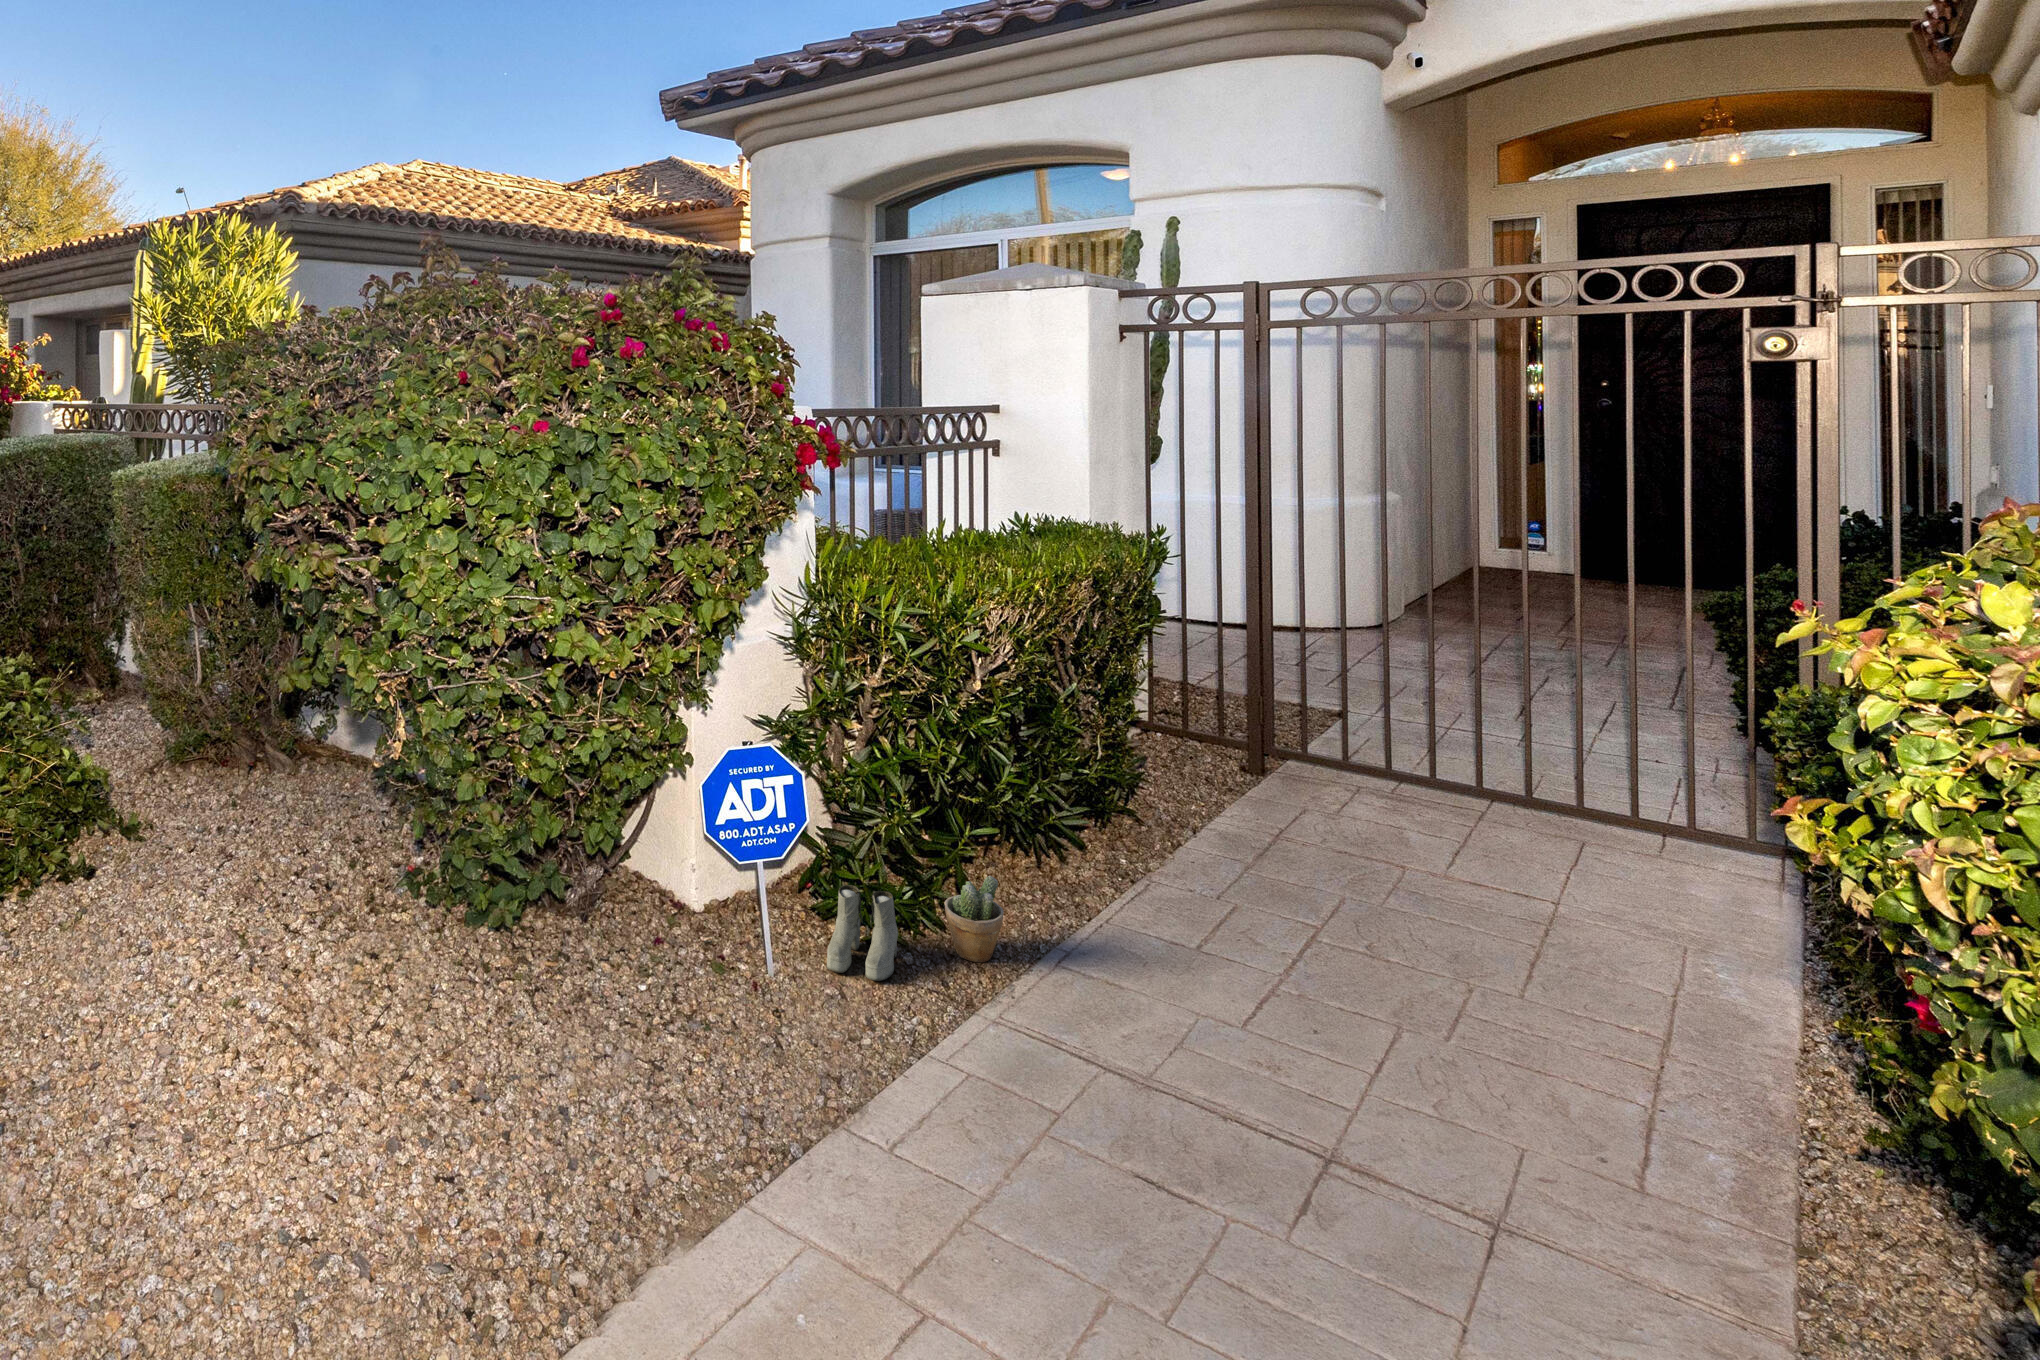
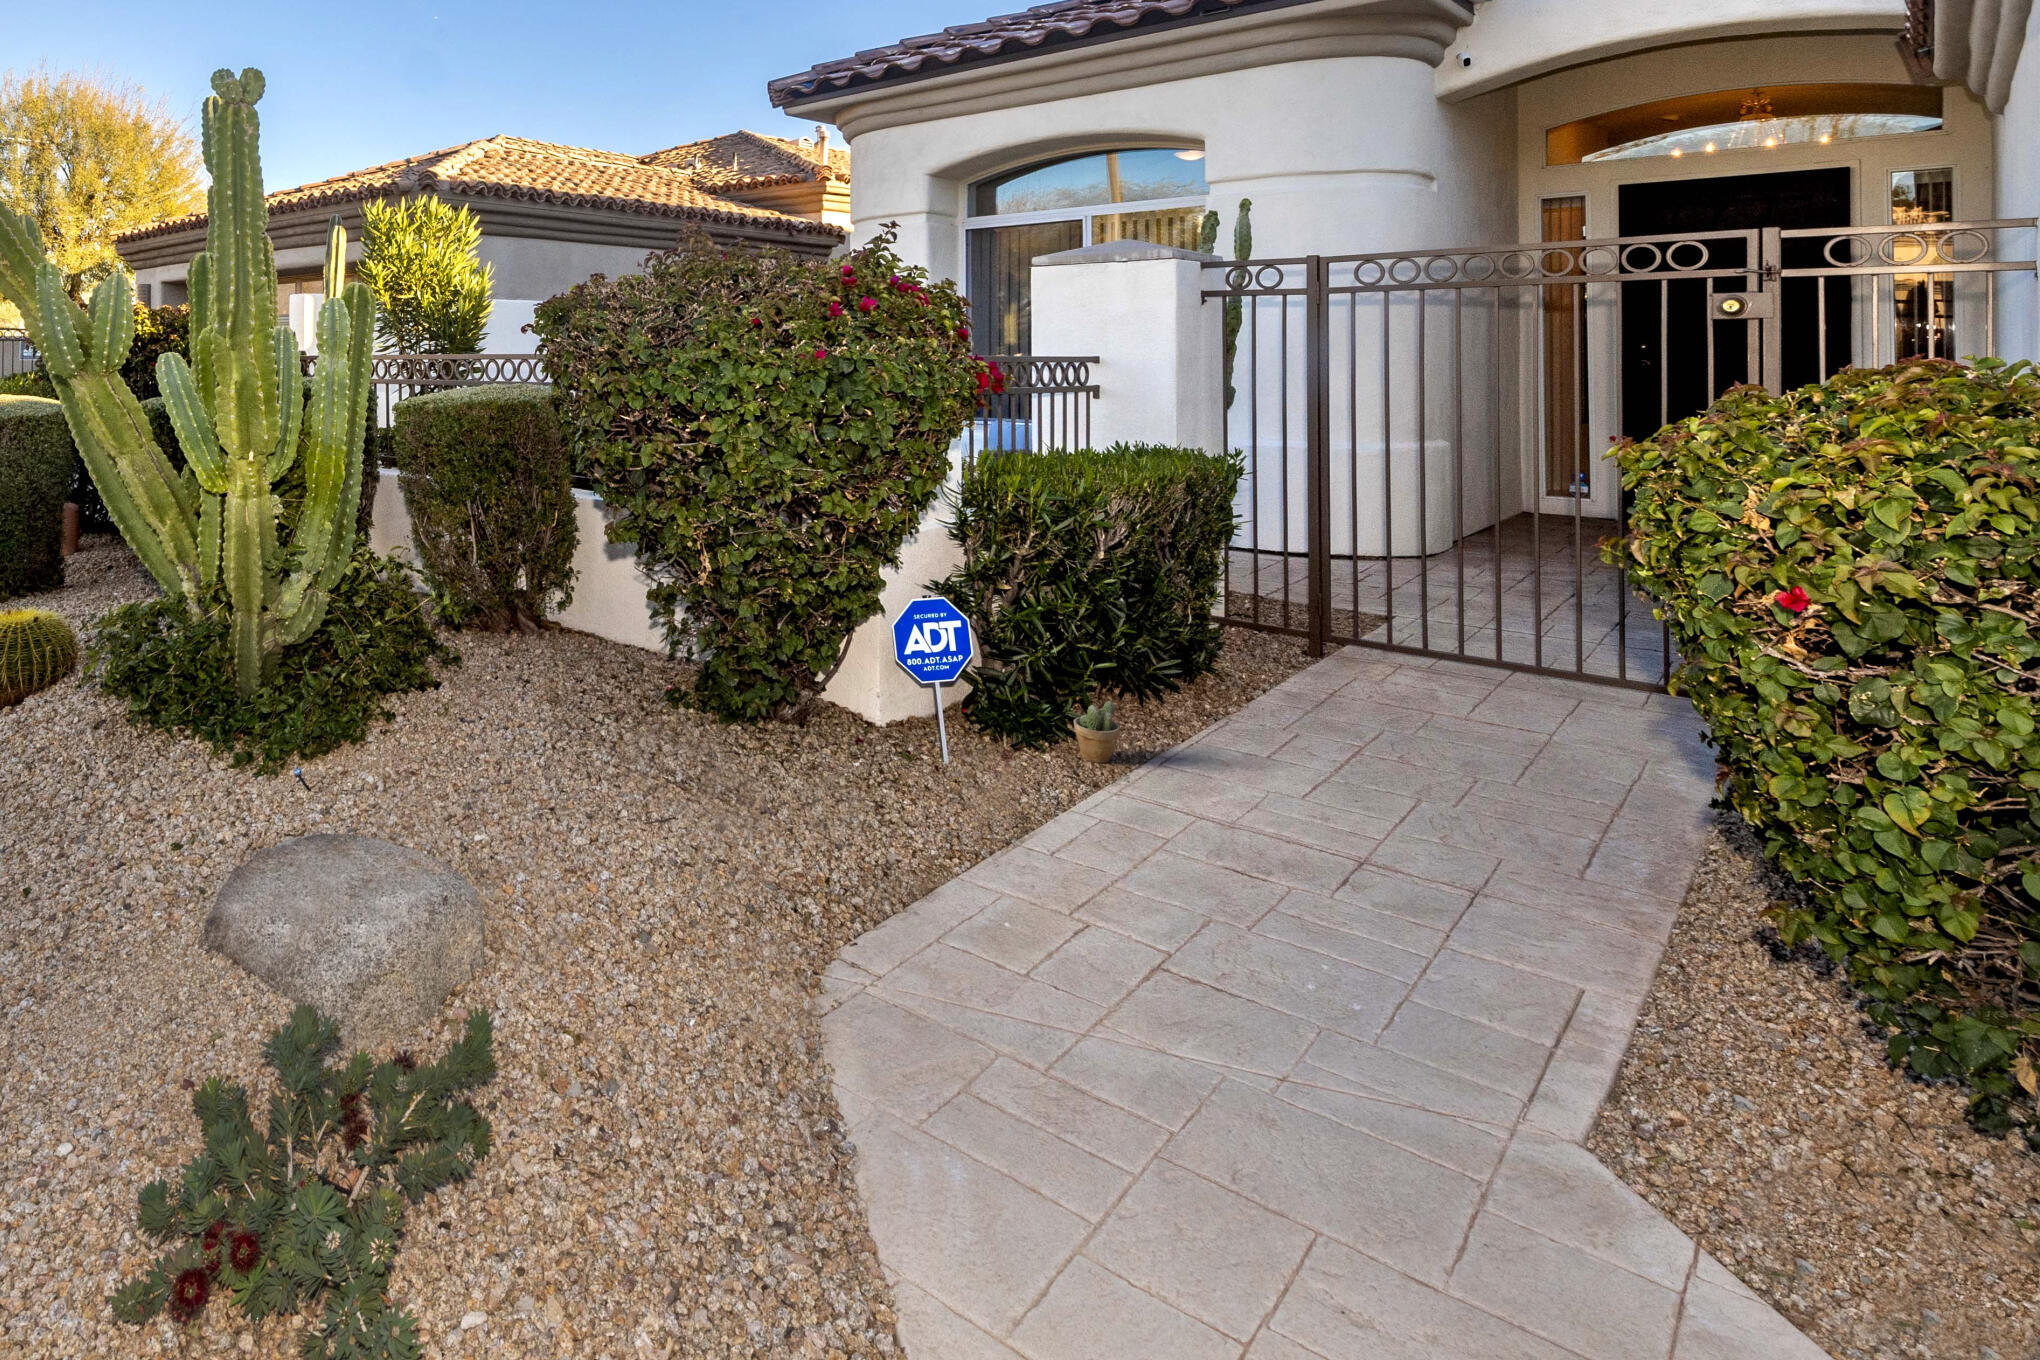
boots: present [827,885,898,981] -> none [986,707,1039,772]

